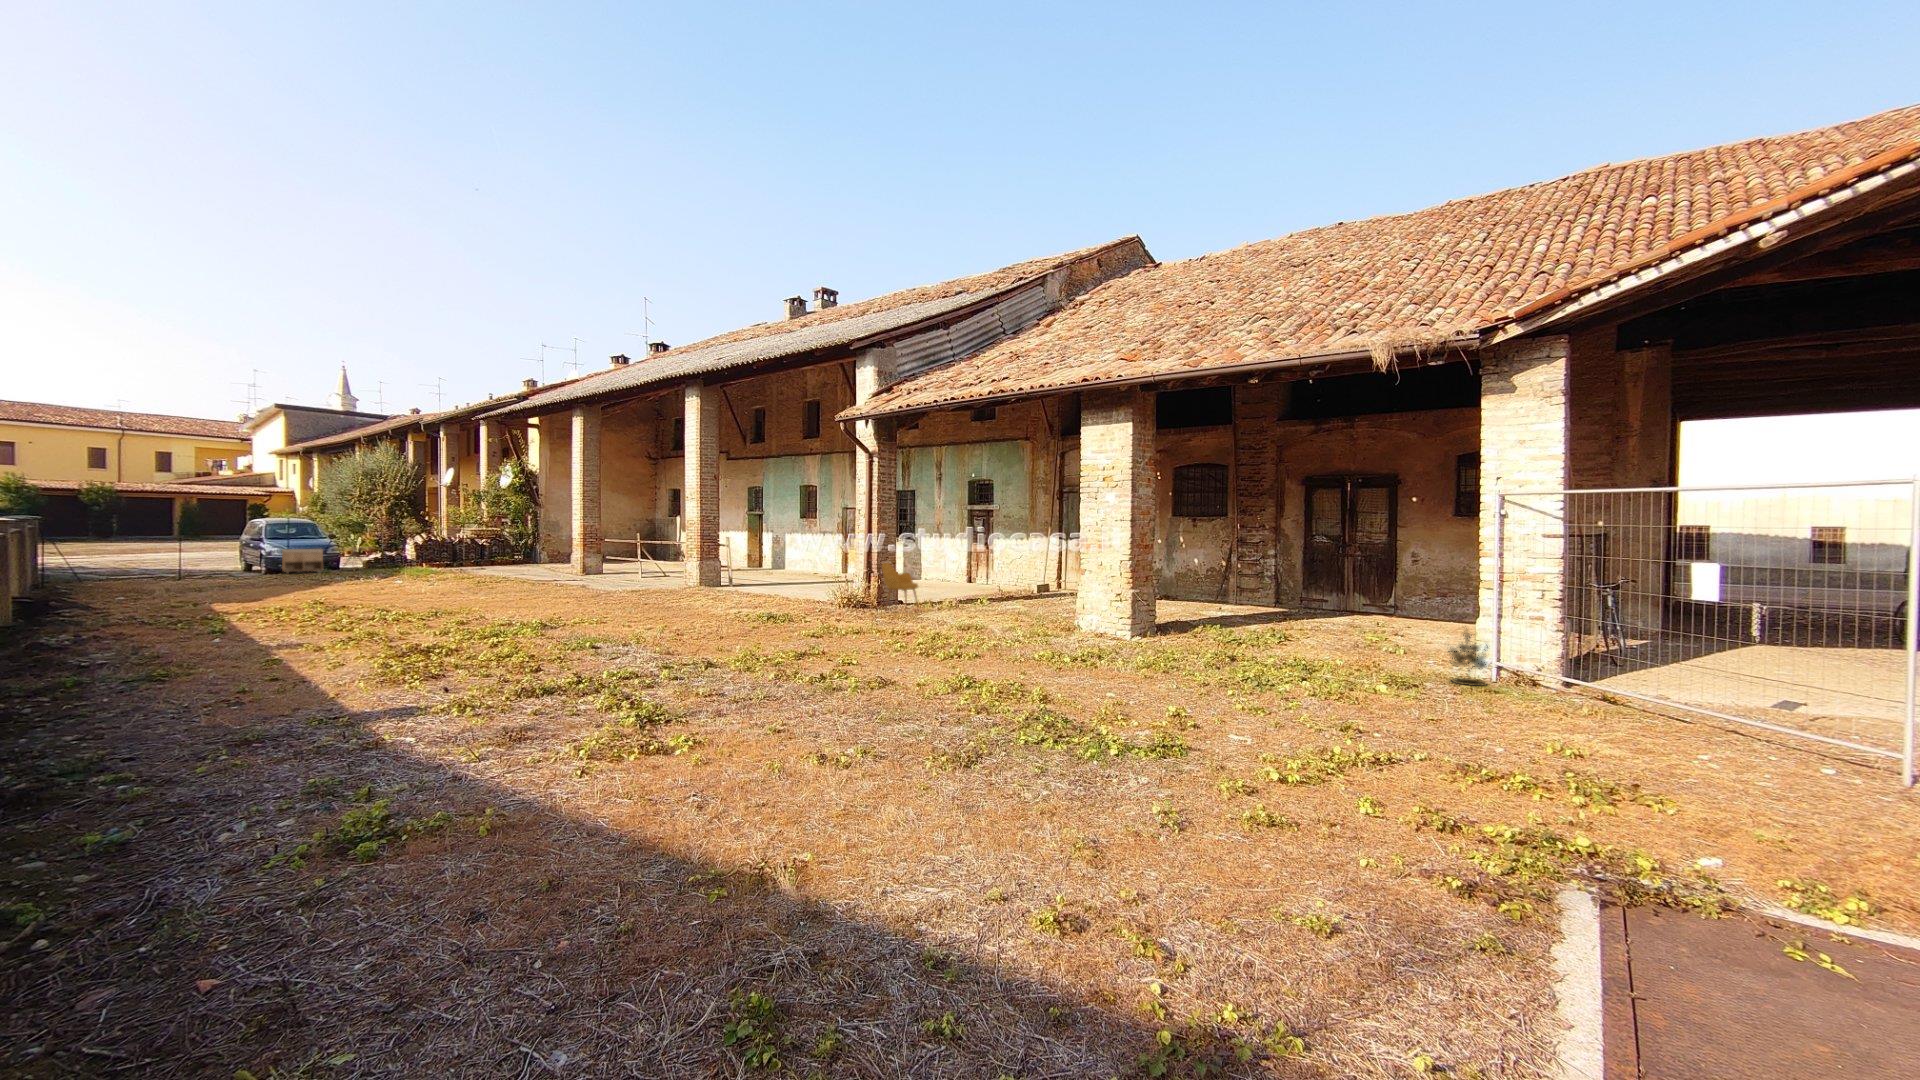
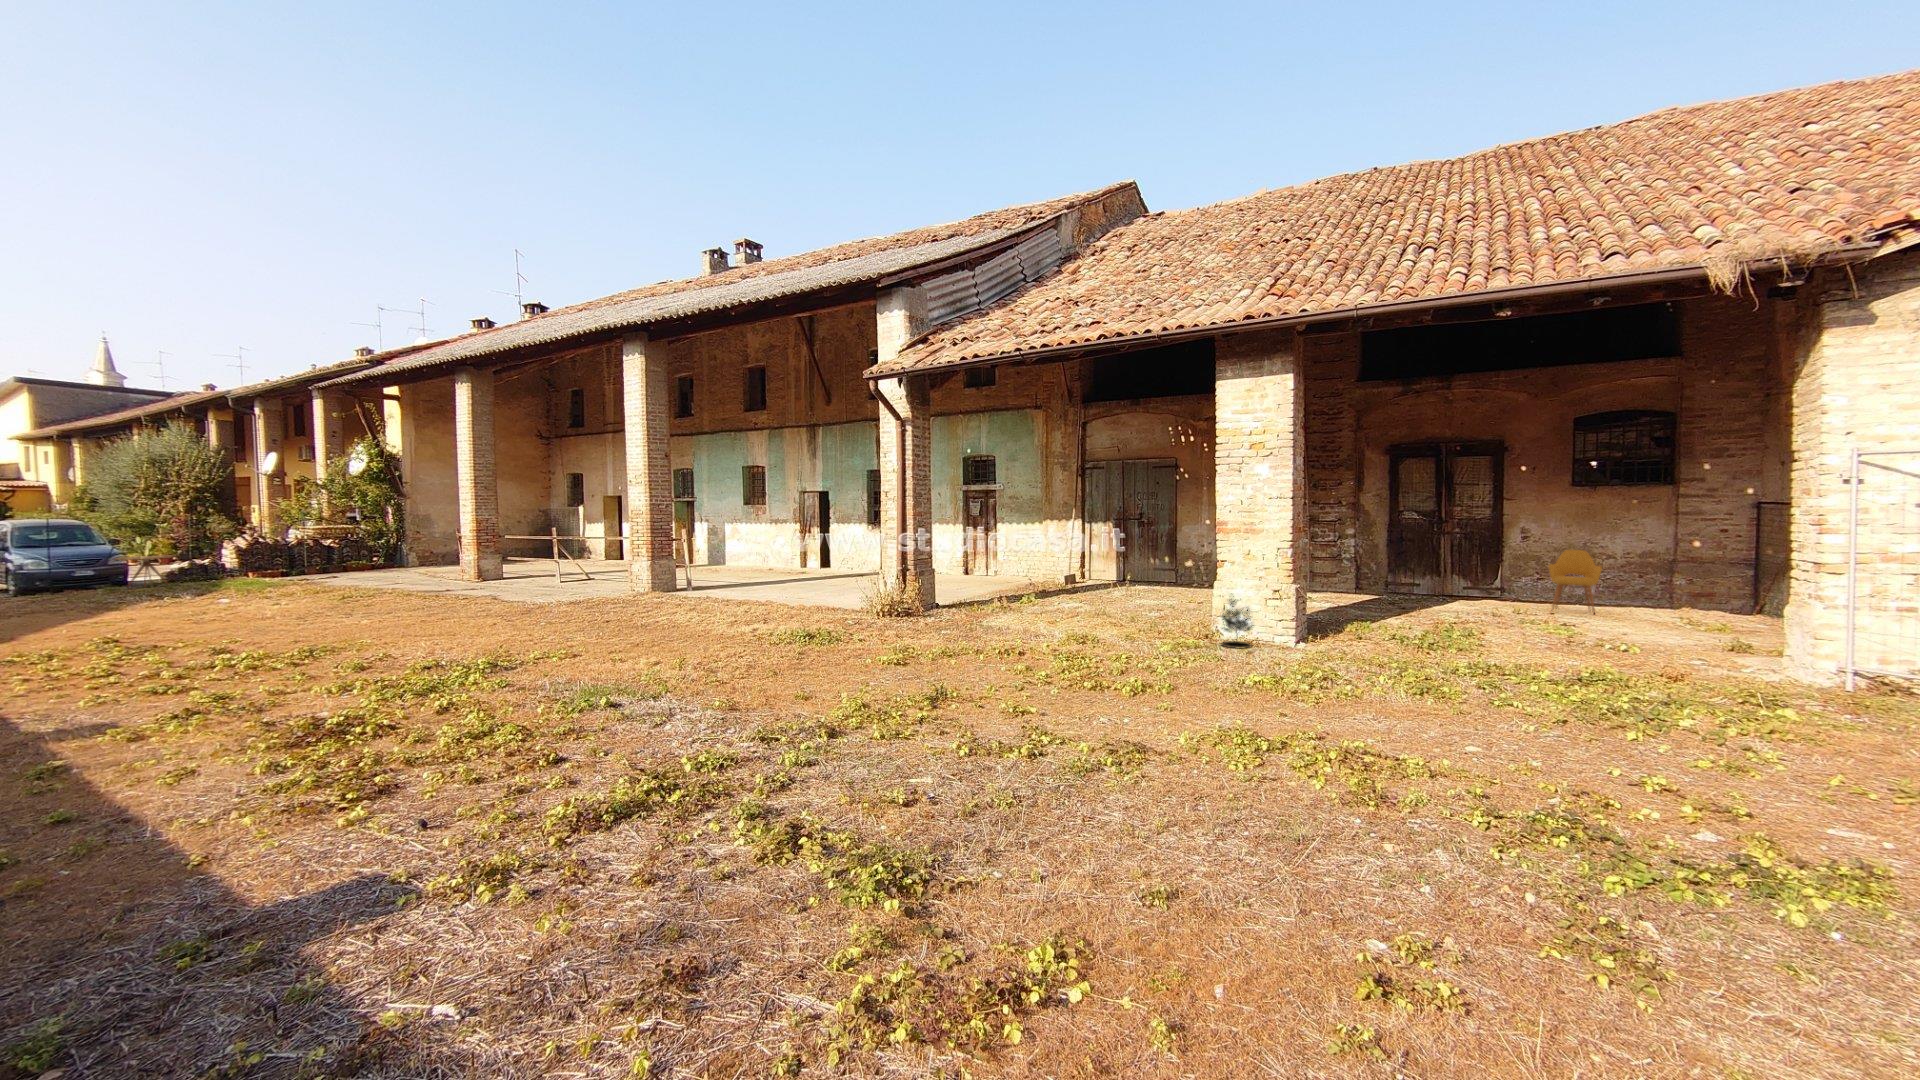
storage bench: present [282,549,323,573] -> none [33,560,100,596]
chair: present [882,563,918,605] -> present [1548,550,1602,614]
potted tree: present [1448,628,1488,686] -> present [1221,596,1252,648]

